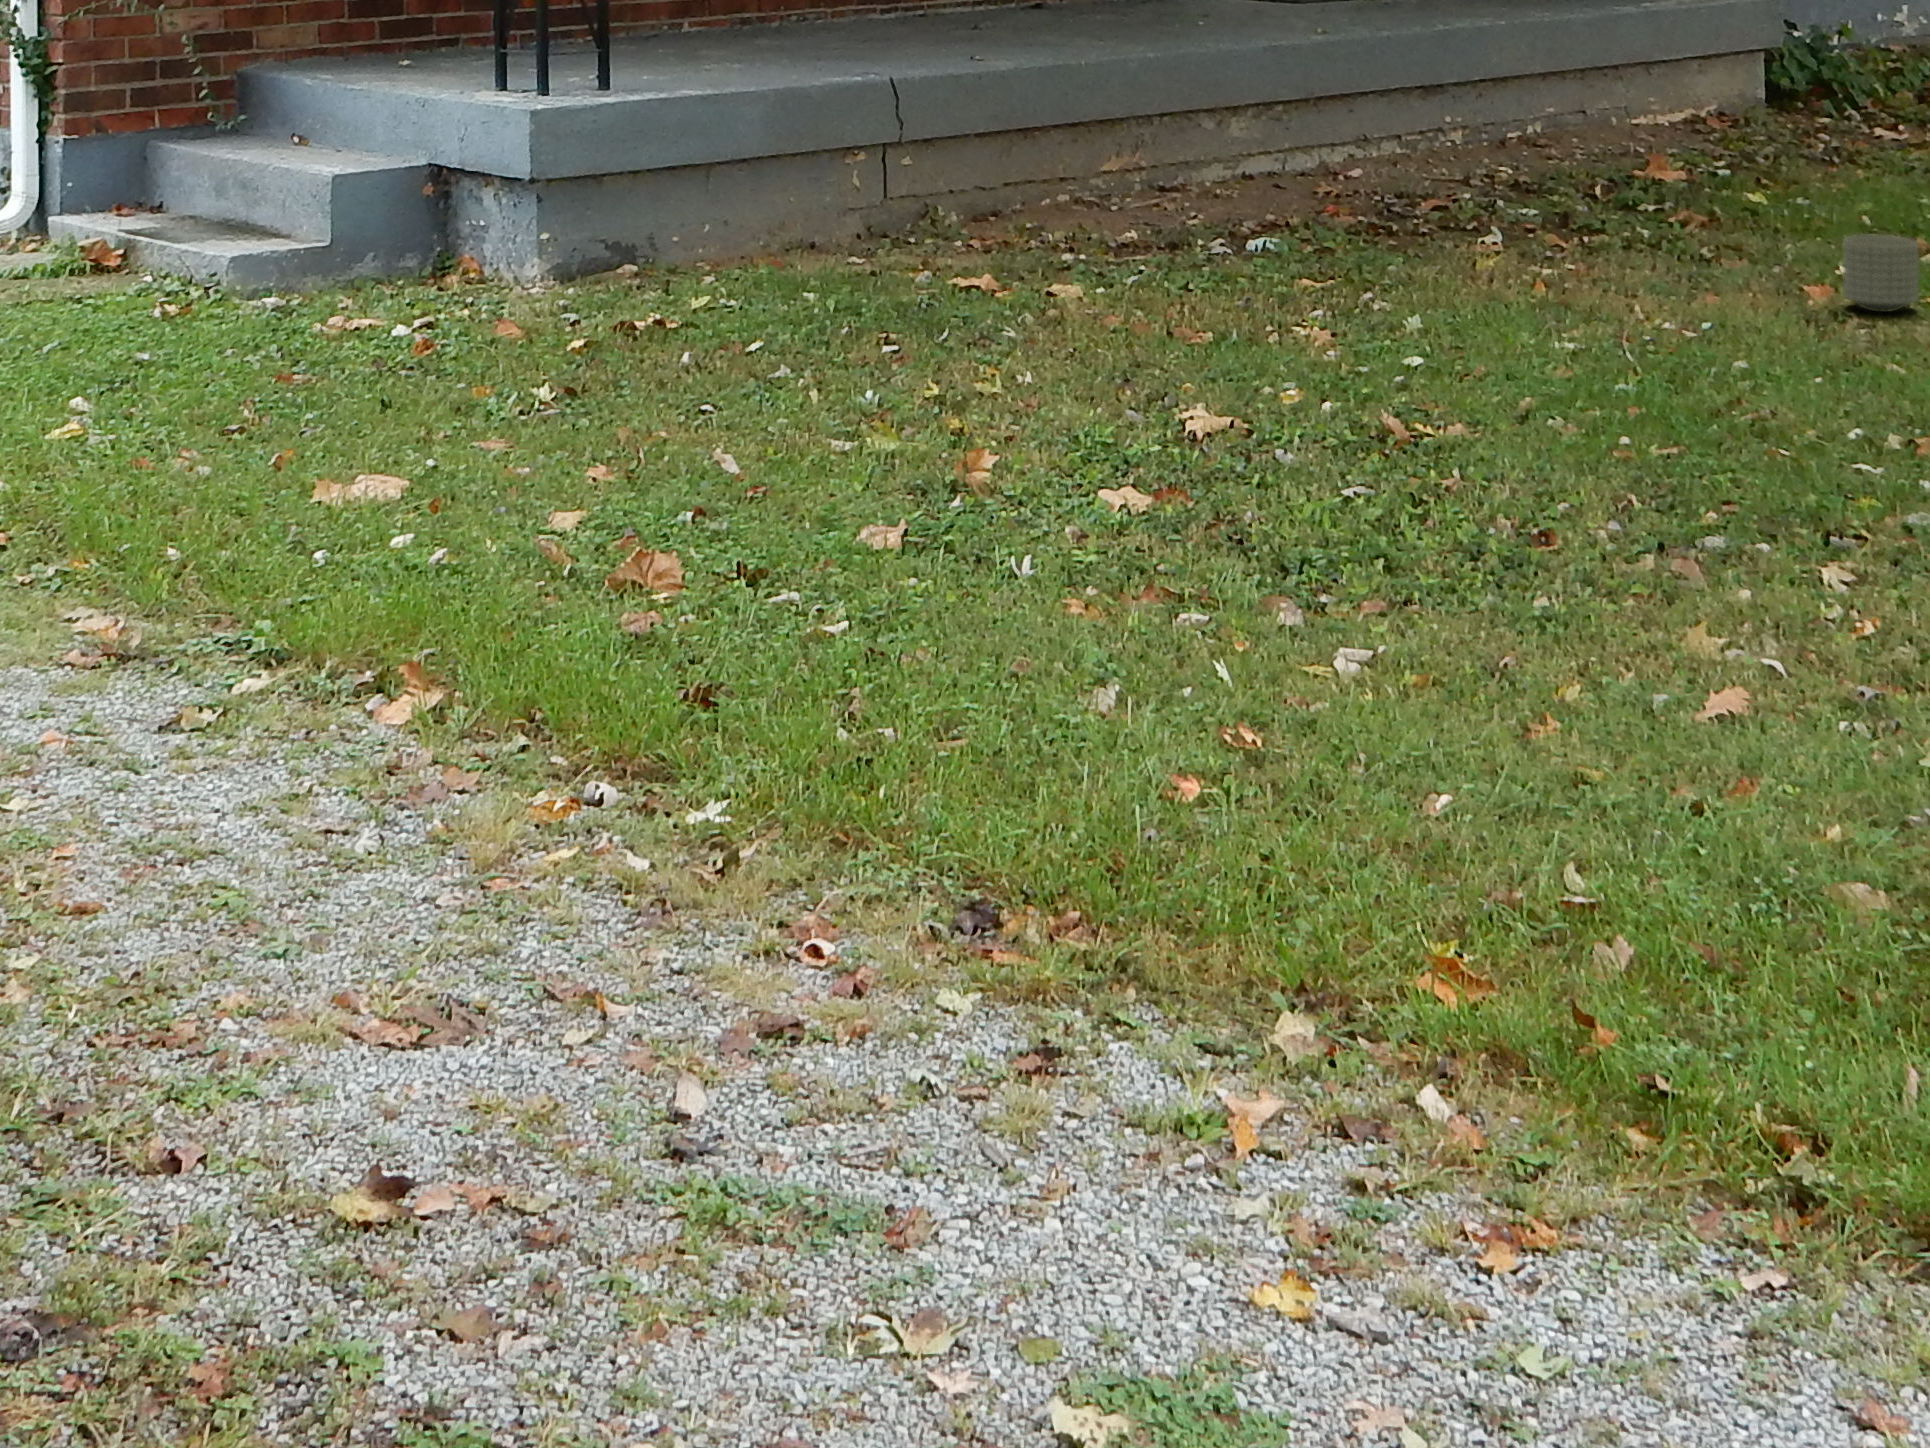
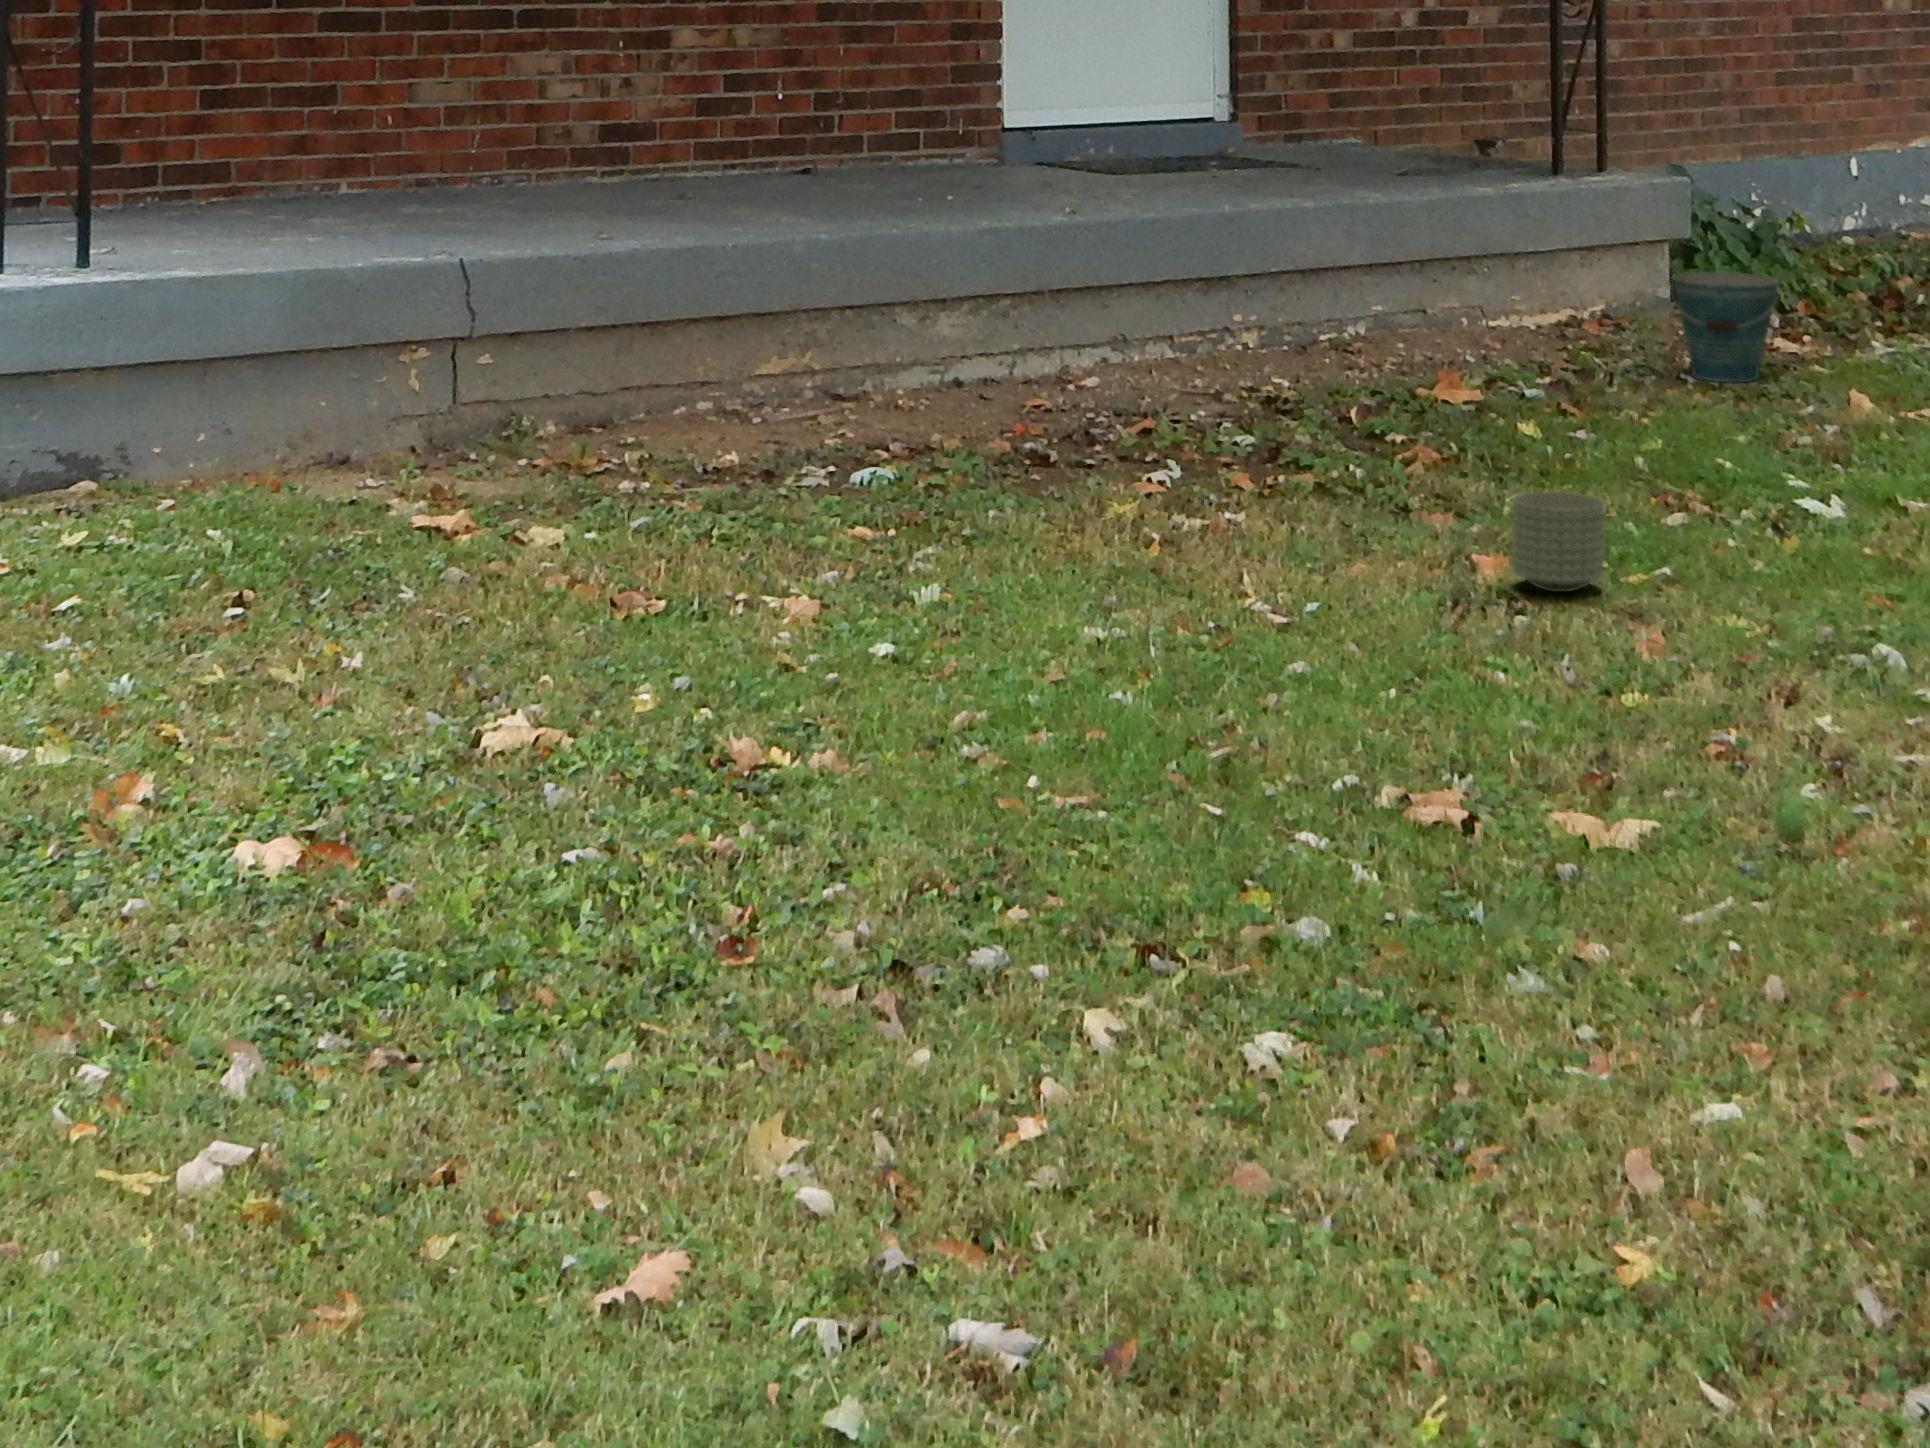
bucket: none [1807,72,1901,163] -> present [1671,272,1781,382]

